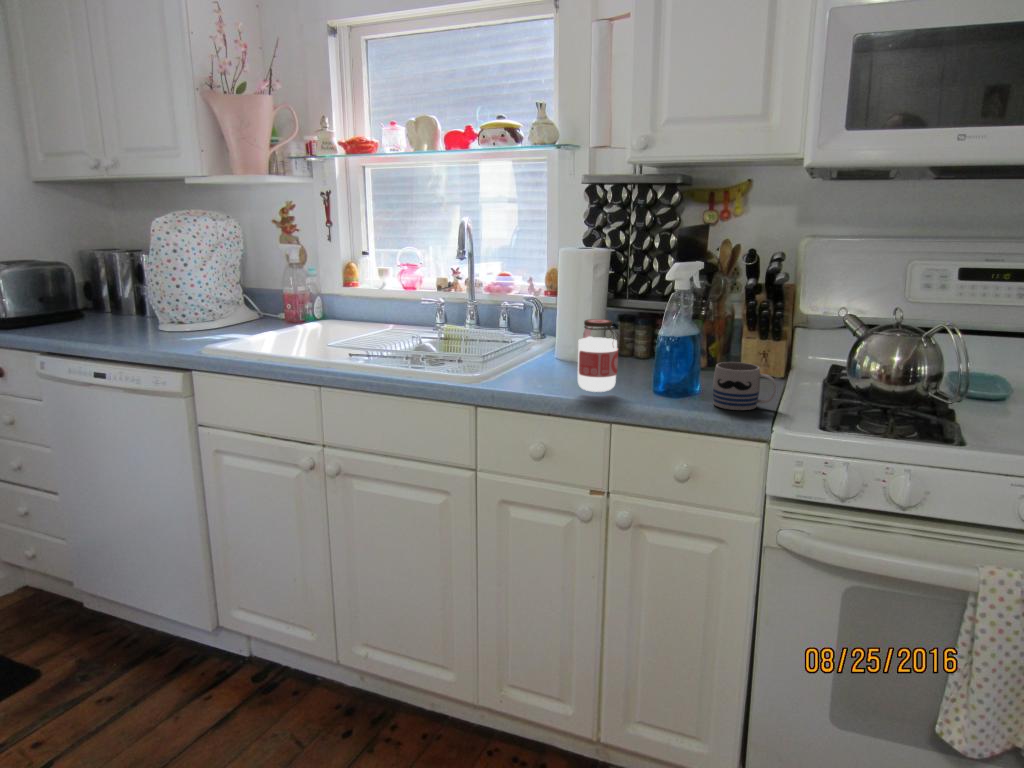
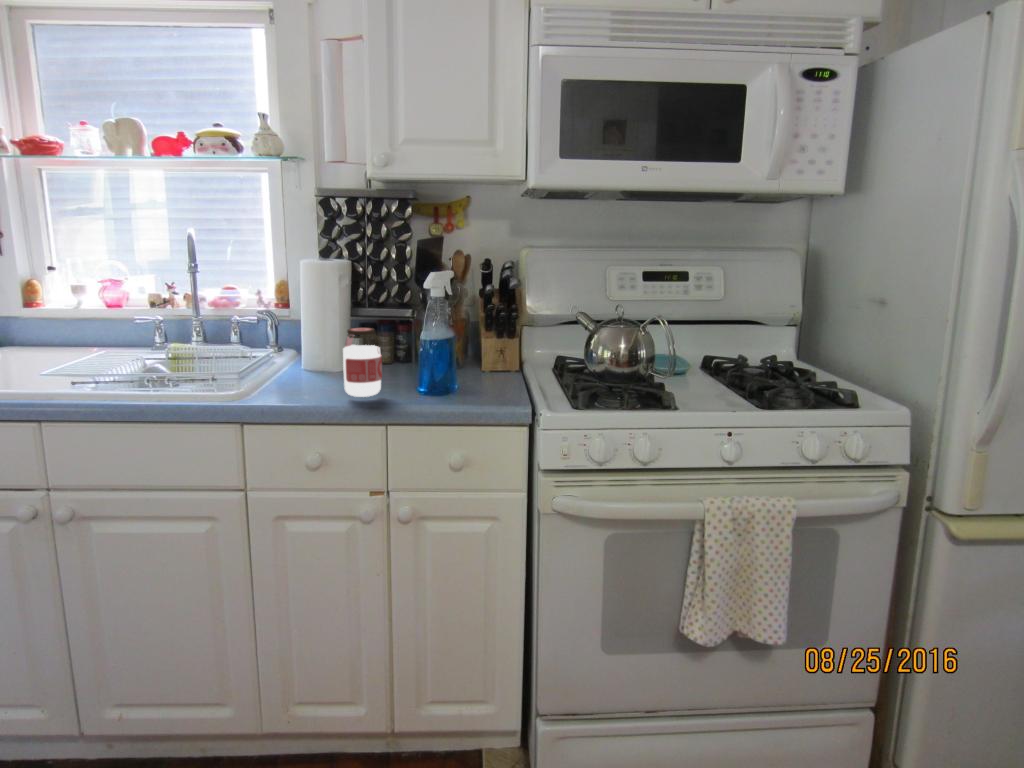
mug: present [713,362,776,410] -> none [471,359,524,401]

